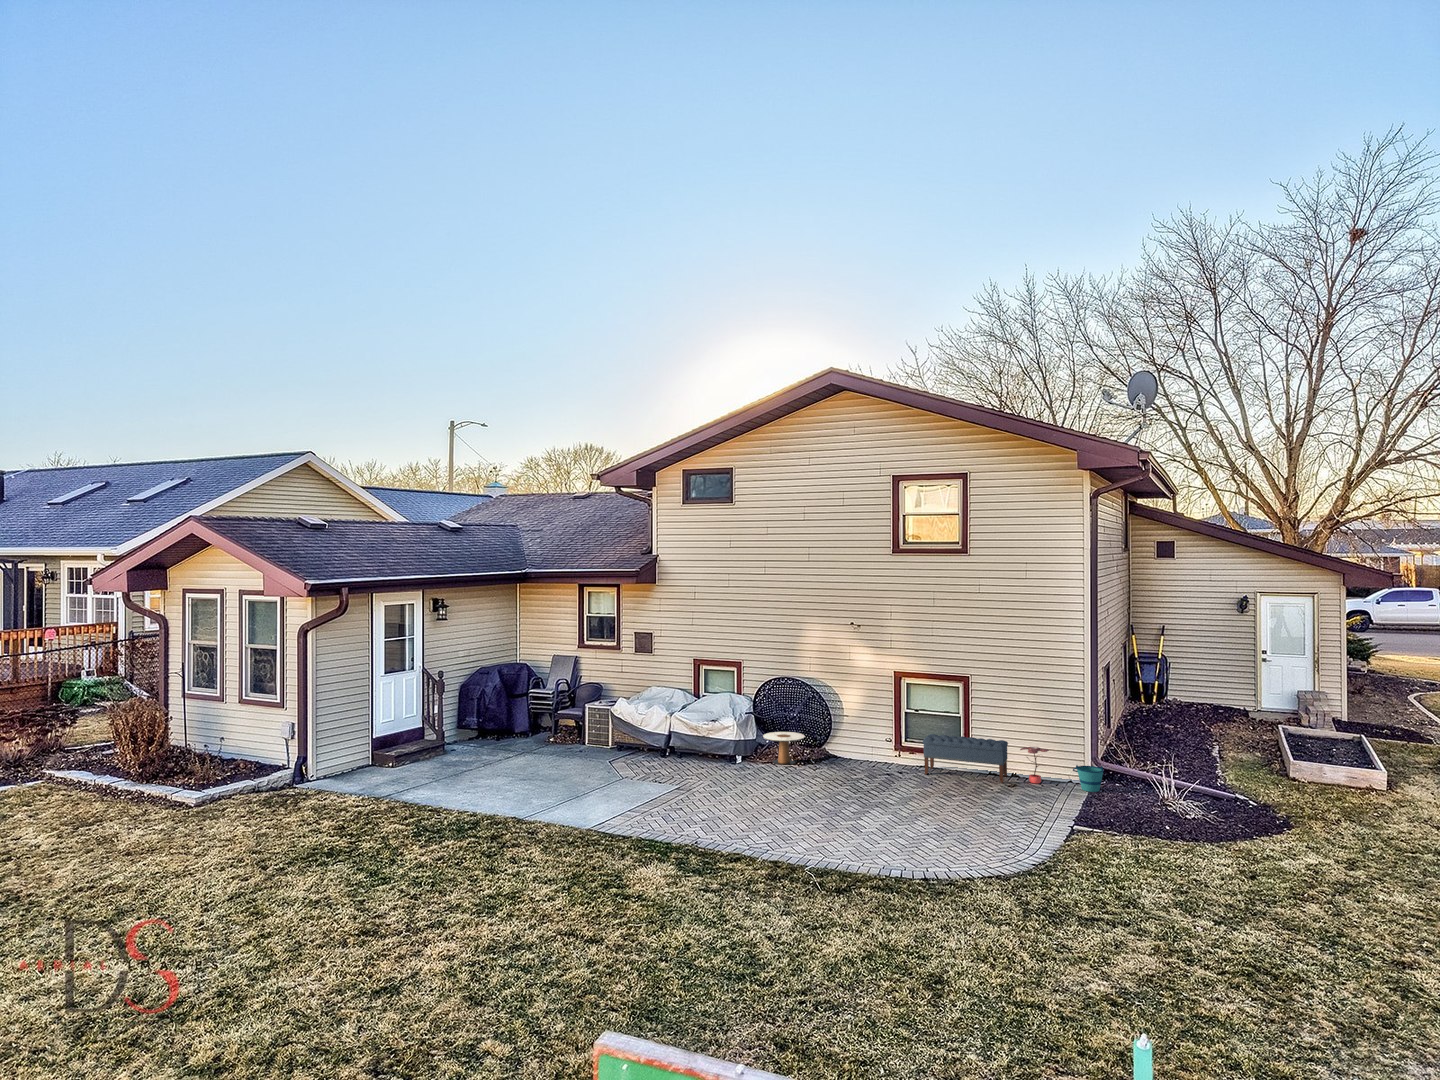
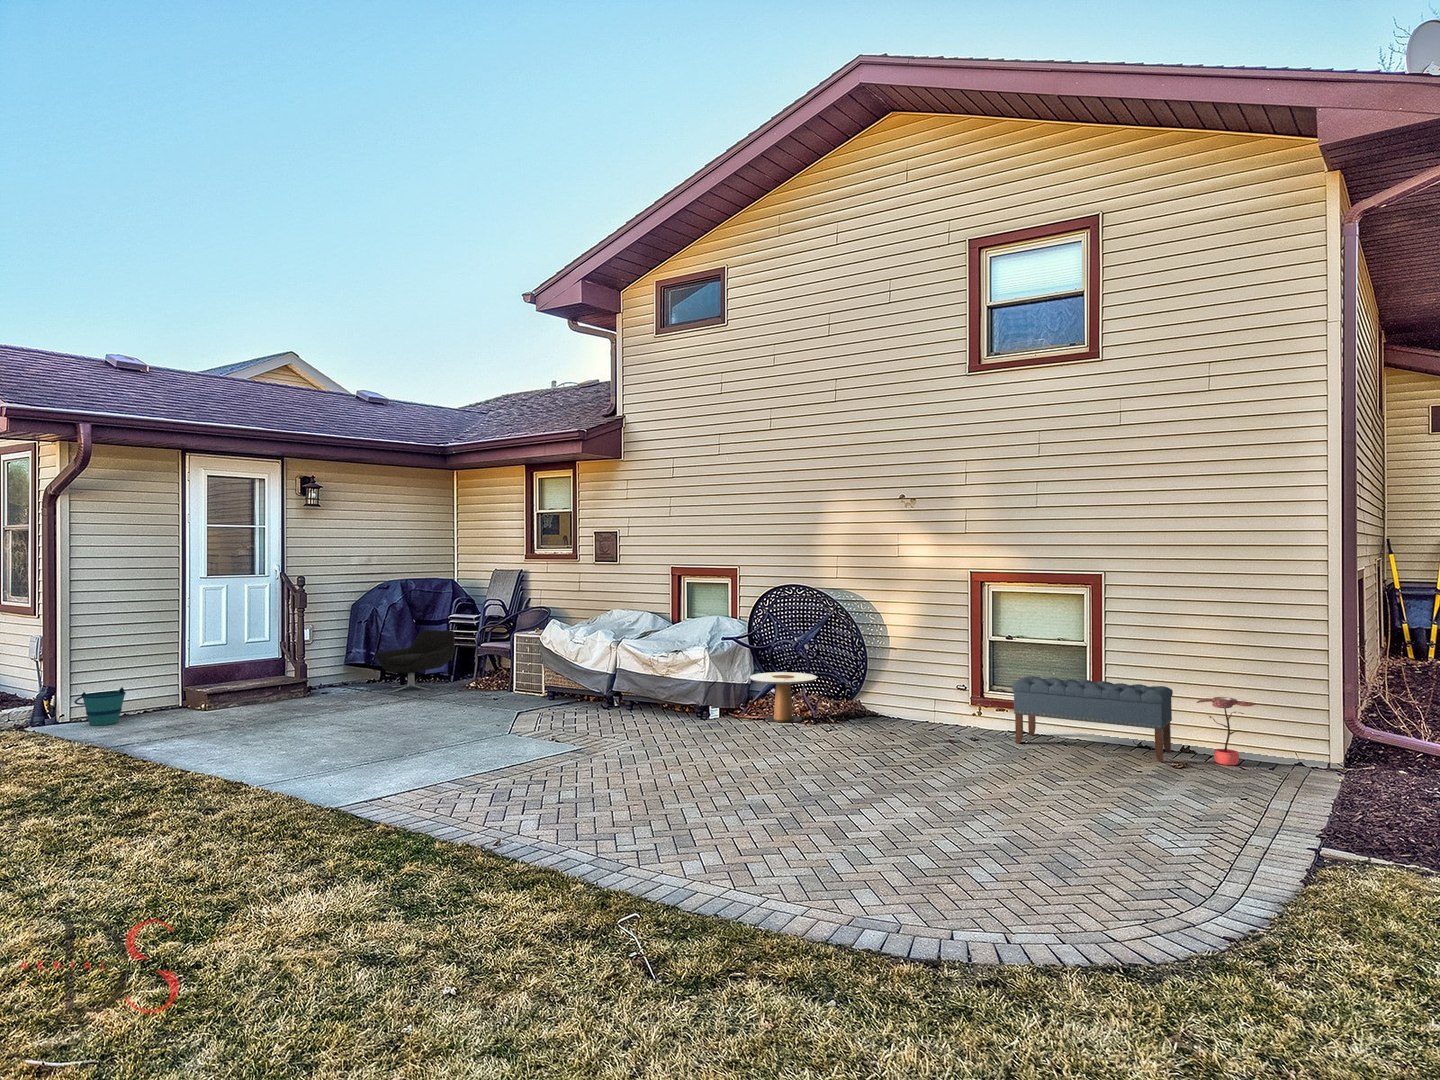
lounge chair: none [486,702,540,750] -> present [375,630,455,692]
bucket: present [1073,765,1104,792] -> present [74,687,126,726]

